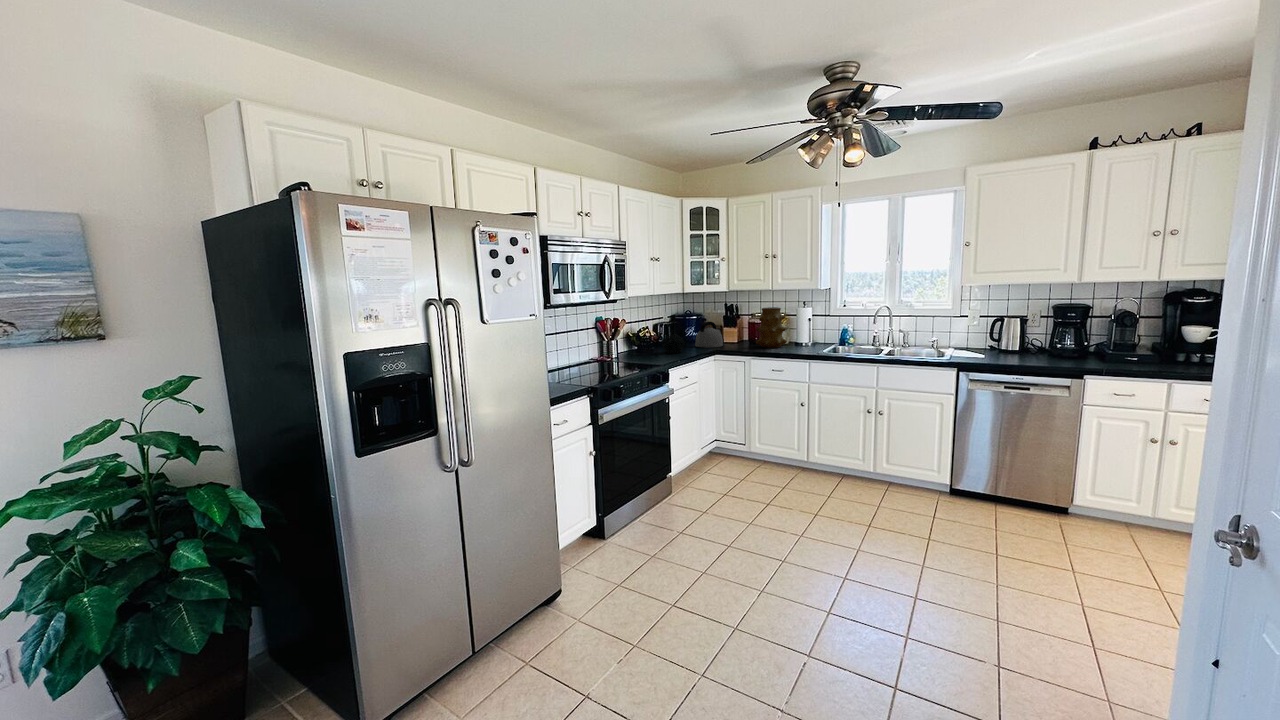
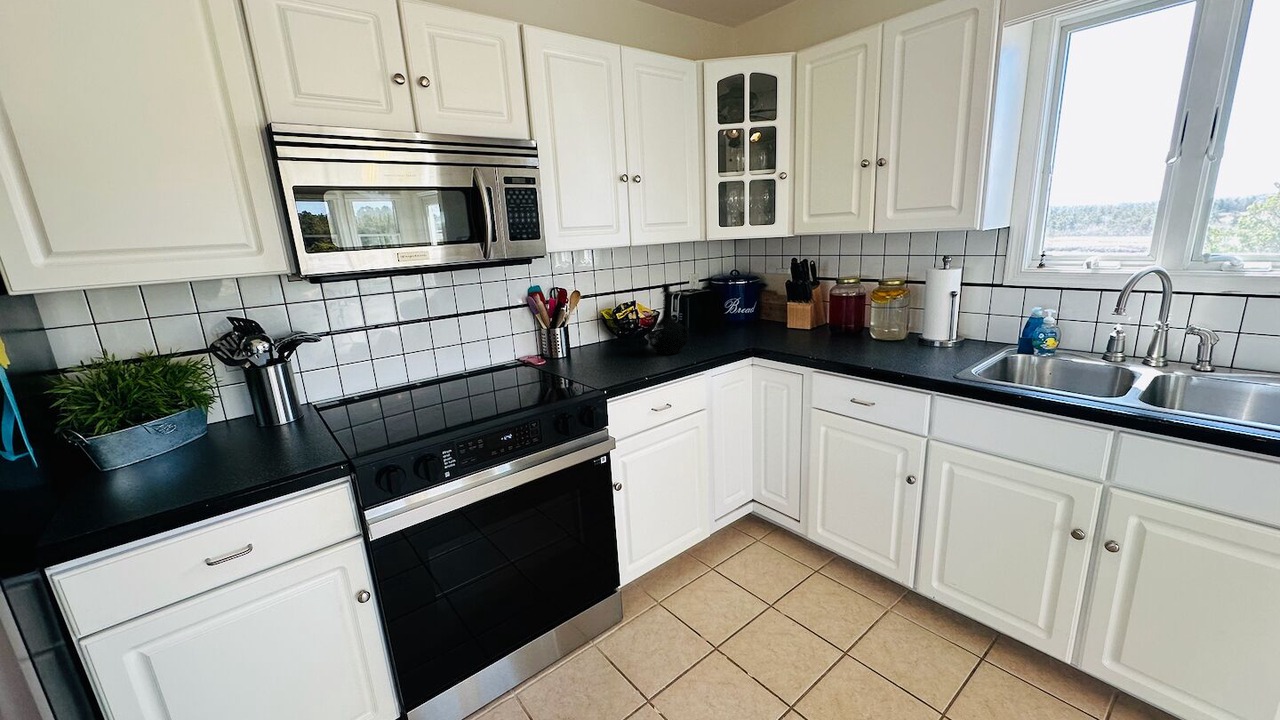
vase: present [756,307,787,348] -> none [831,268,899,350]
kettle: present [695,322,723,347] -> none [726,293,777,341]

